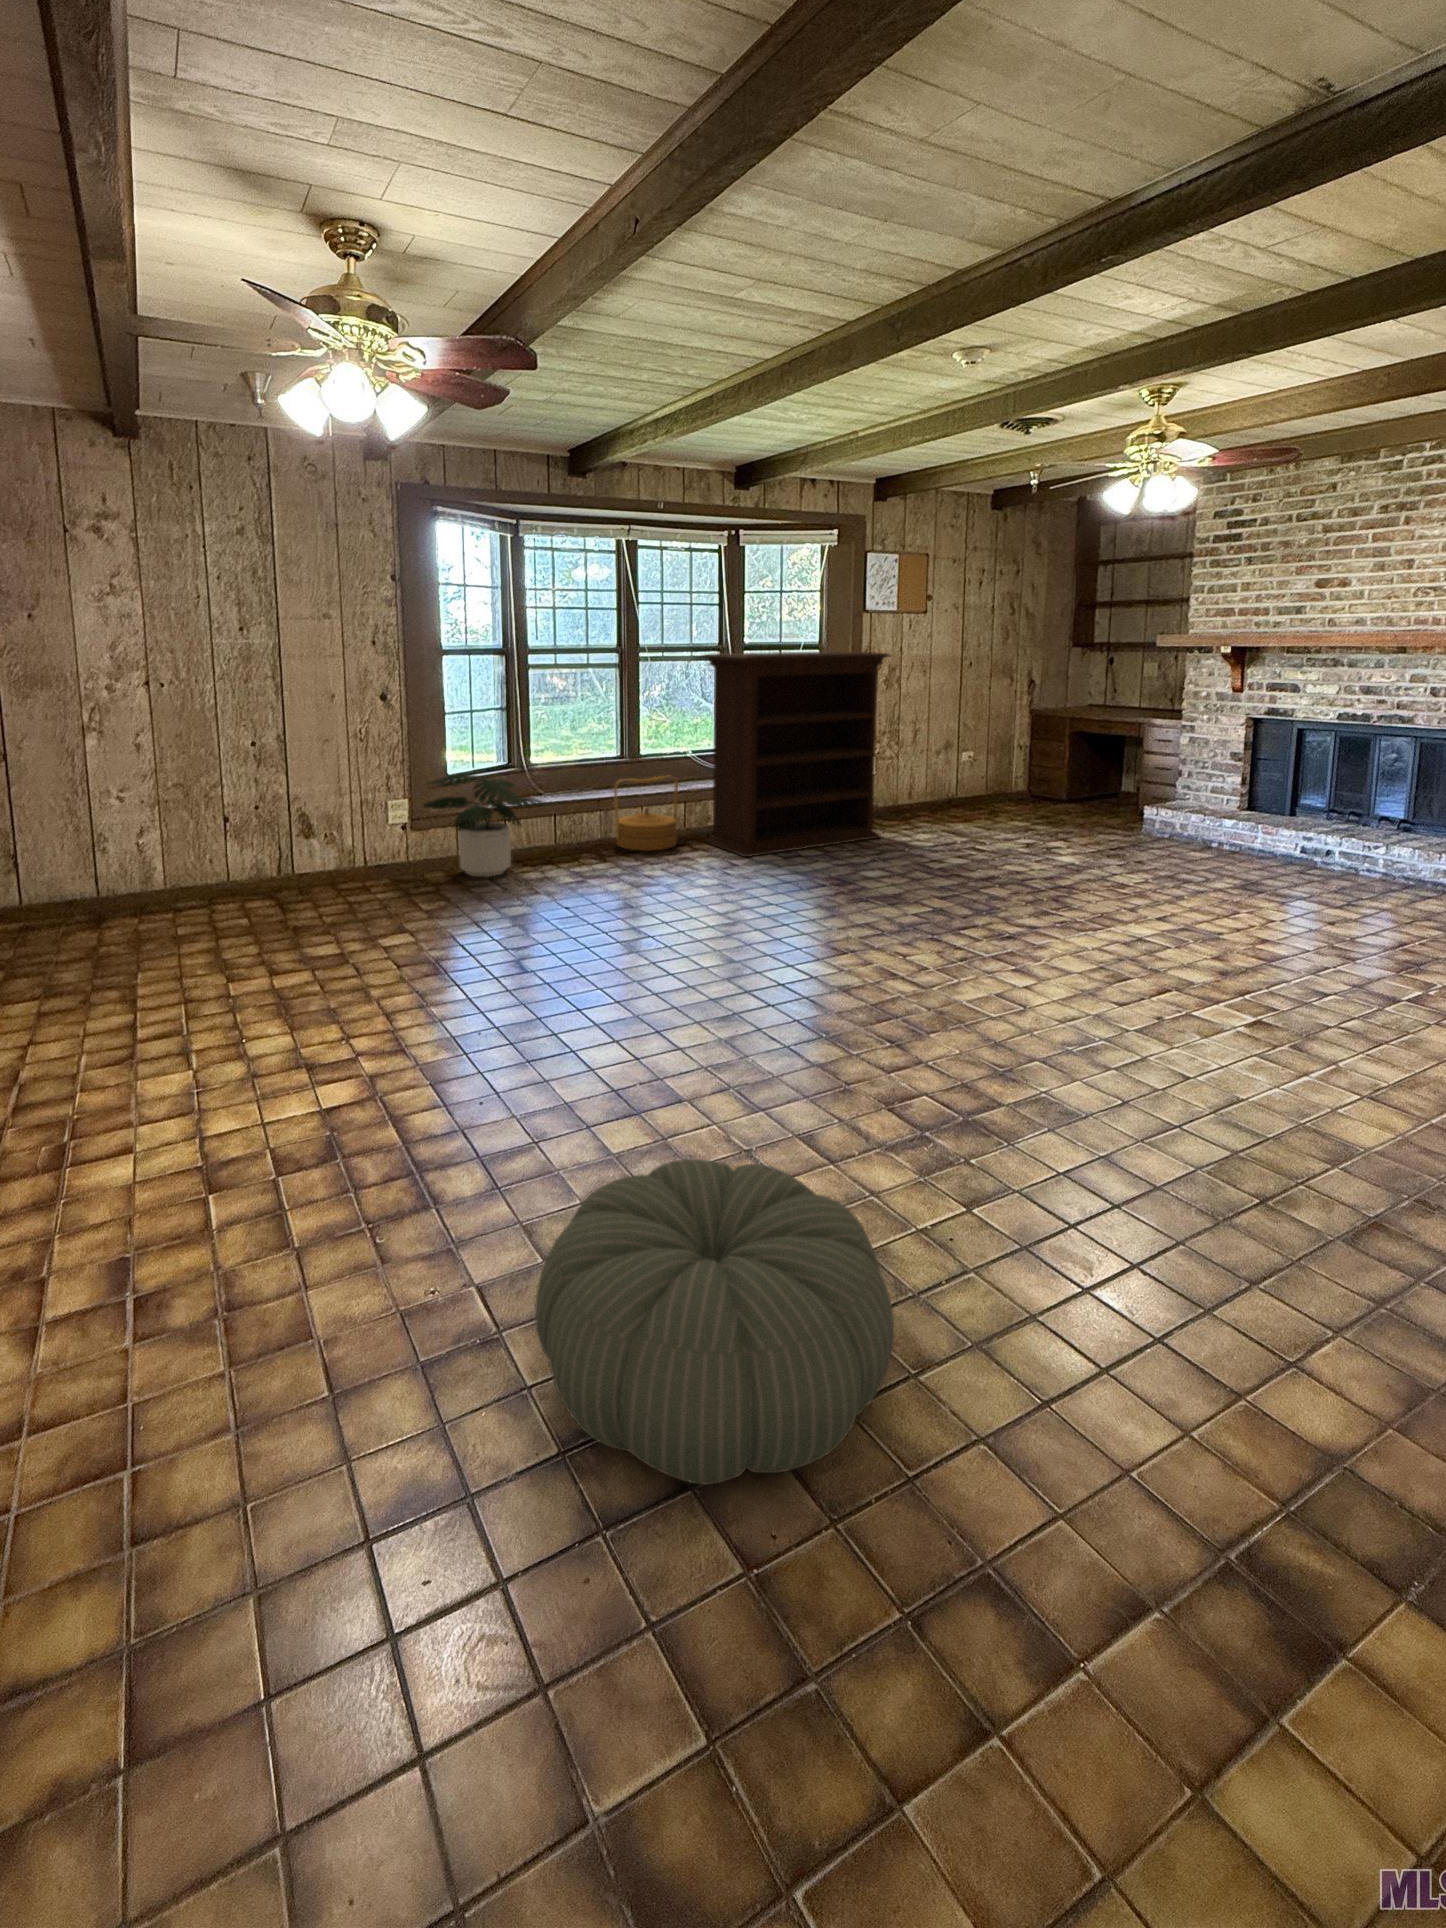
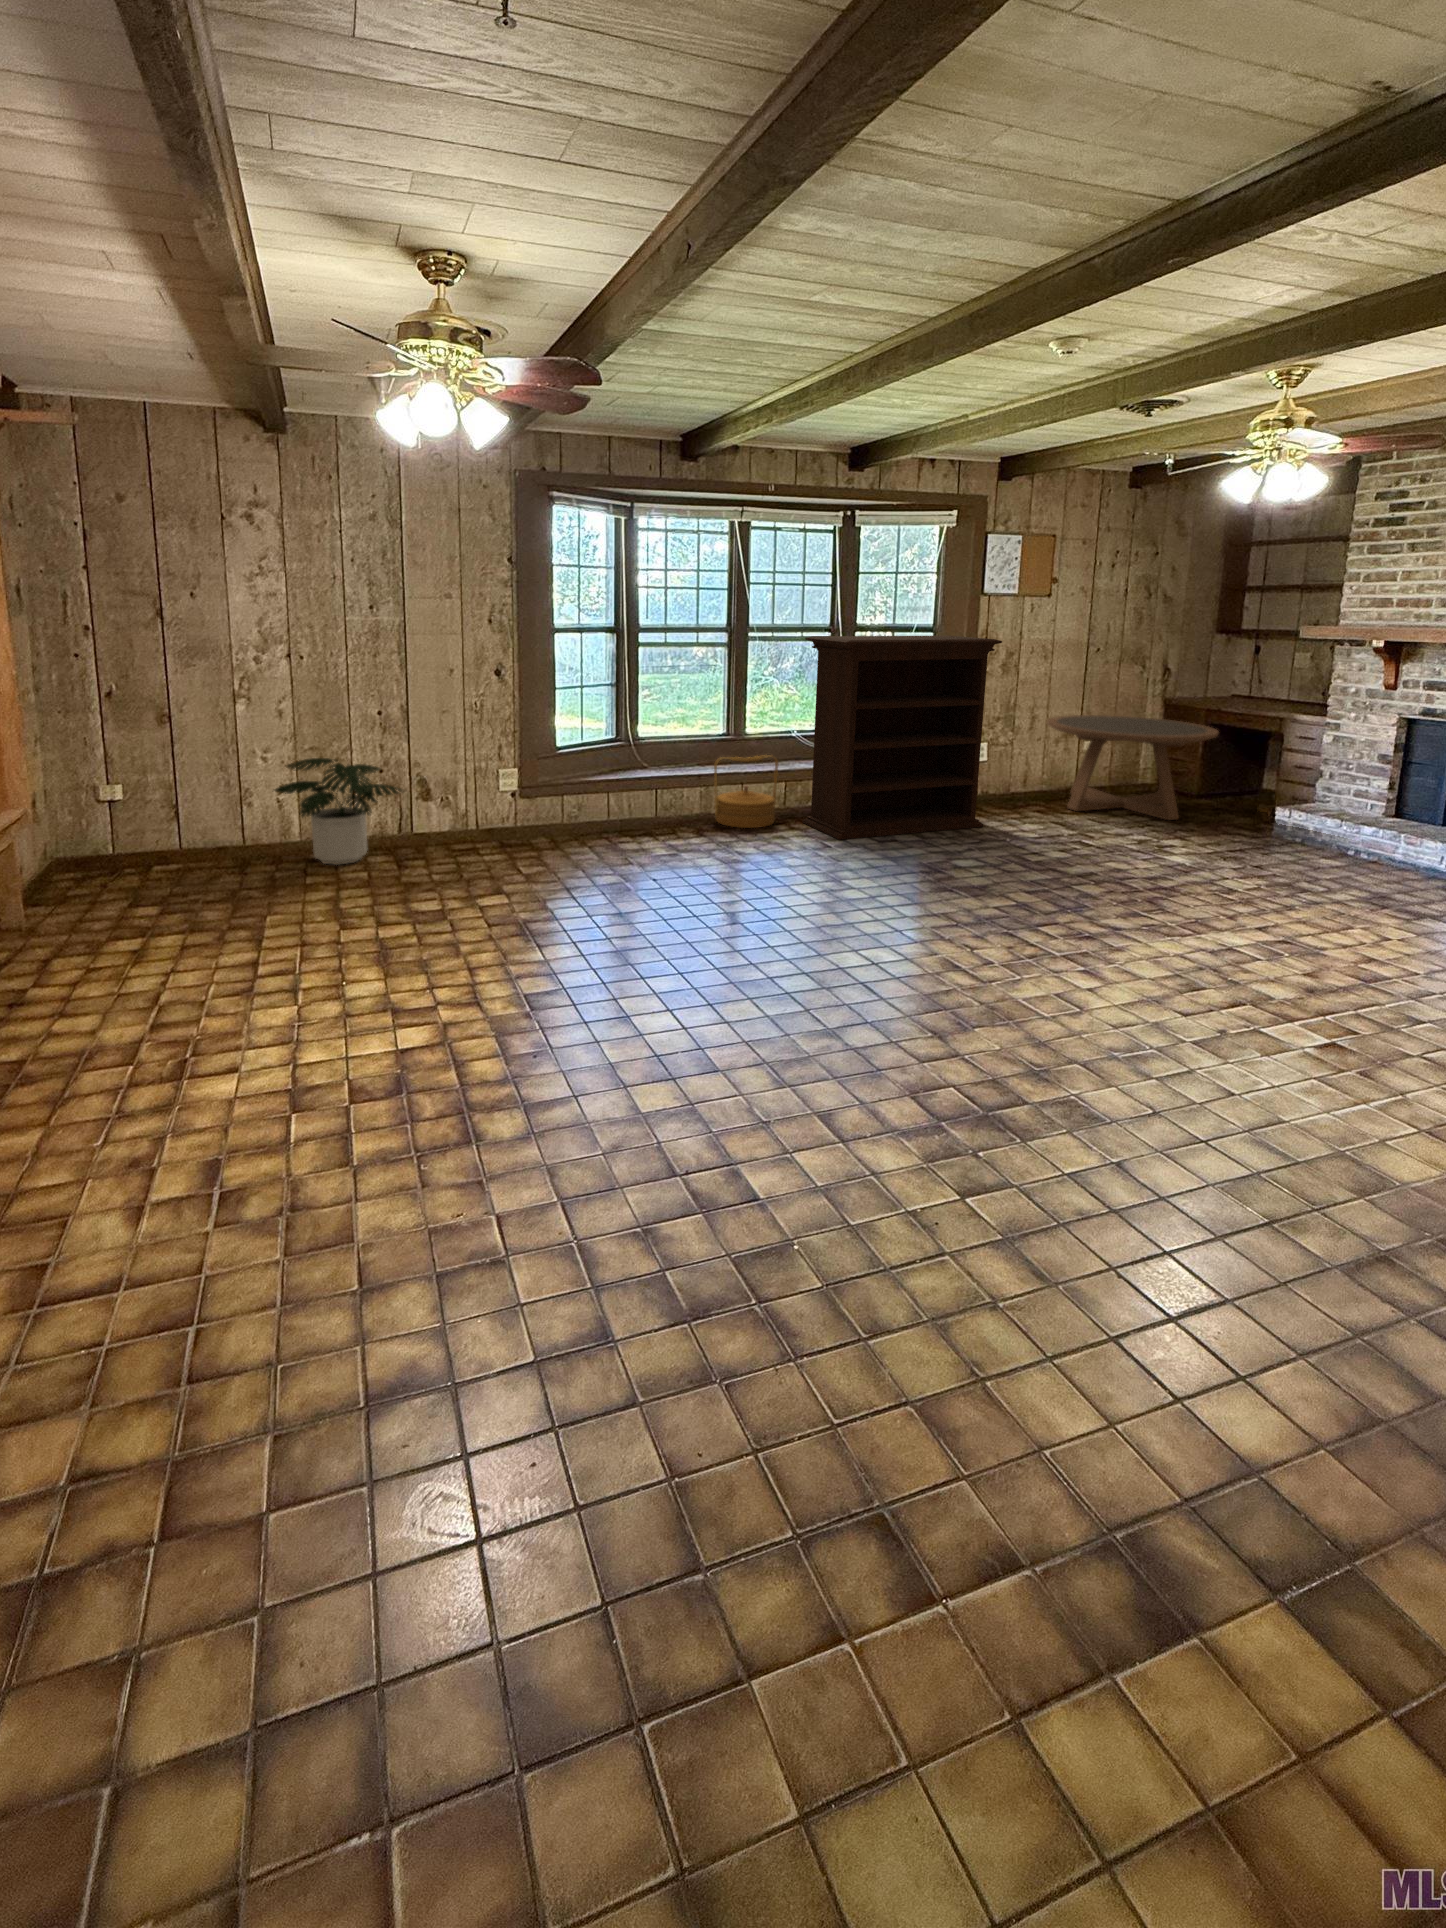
coffee table: none [928,727,1087,824] -> present [1047,715,1218,820]
potted plant: present [423,774,549,877] -> present [274,758,404,865]
pouf: present [535,1159,894,1485] -> none [530,1124,843,1402]

